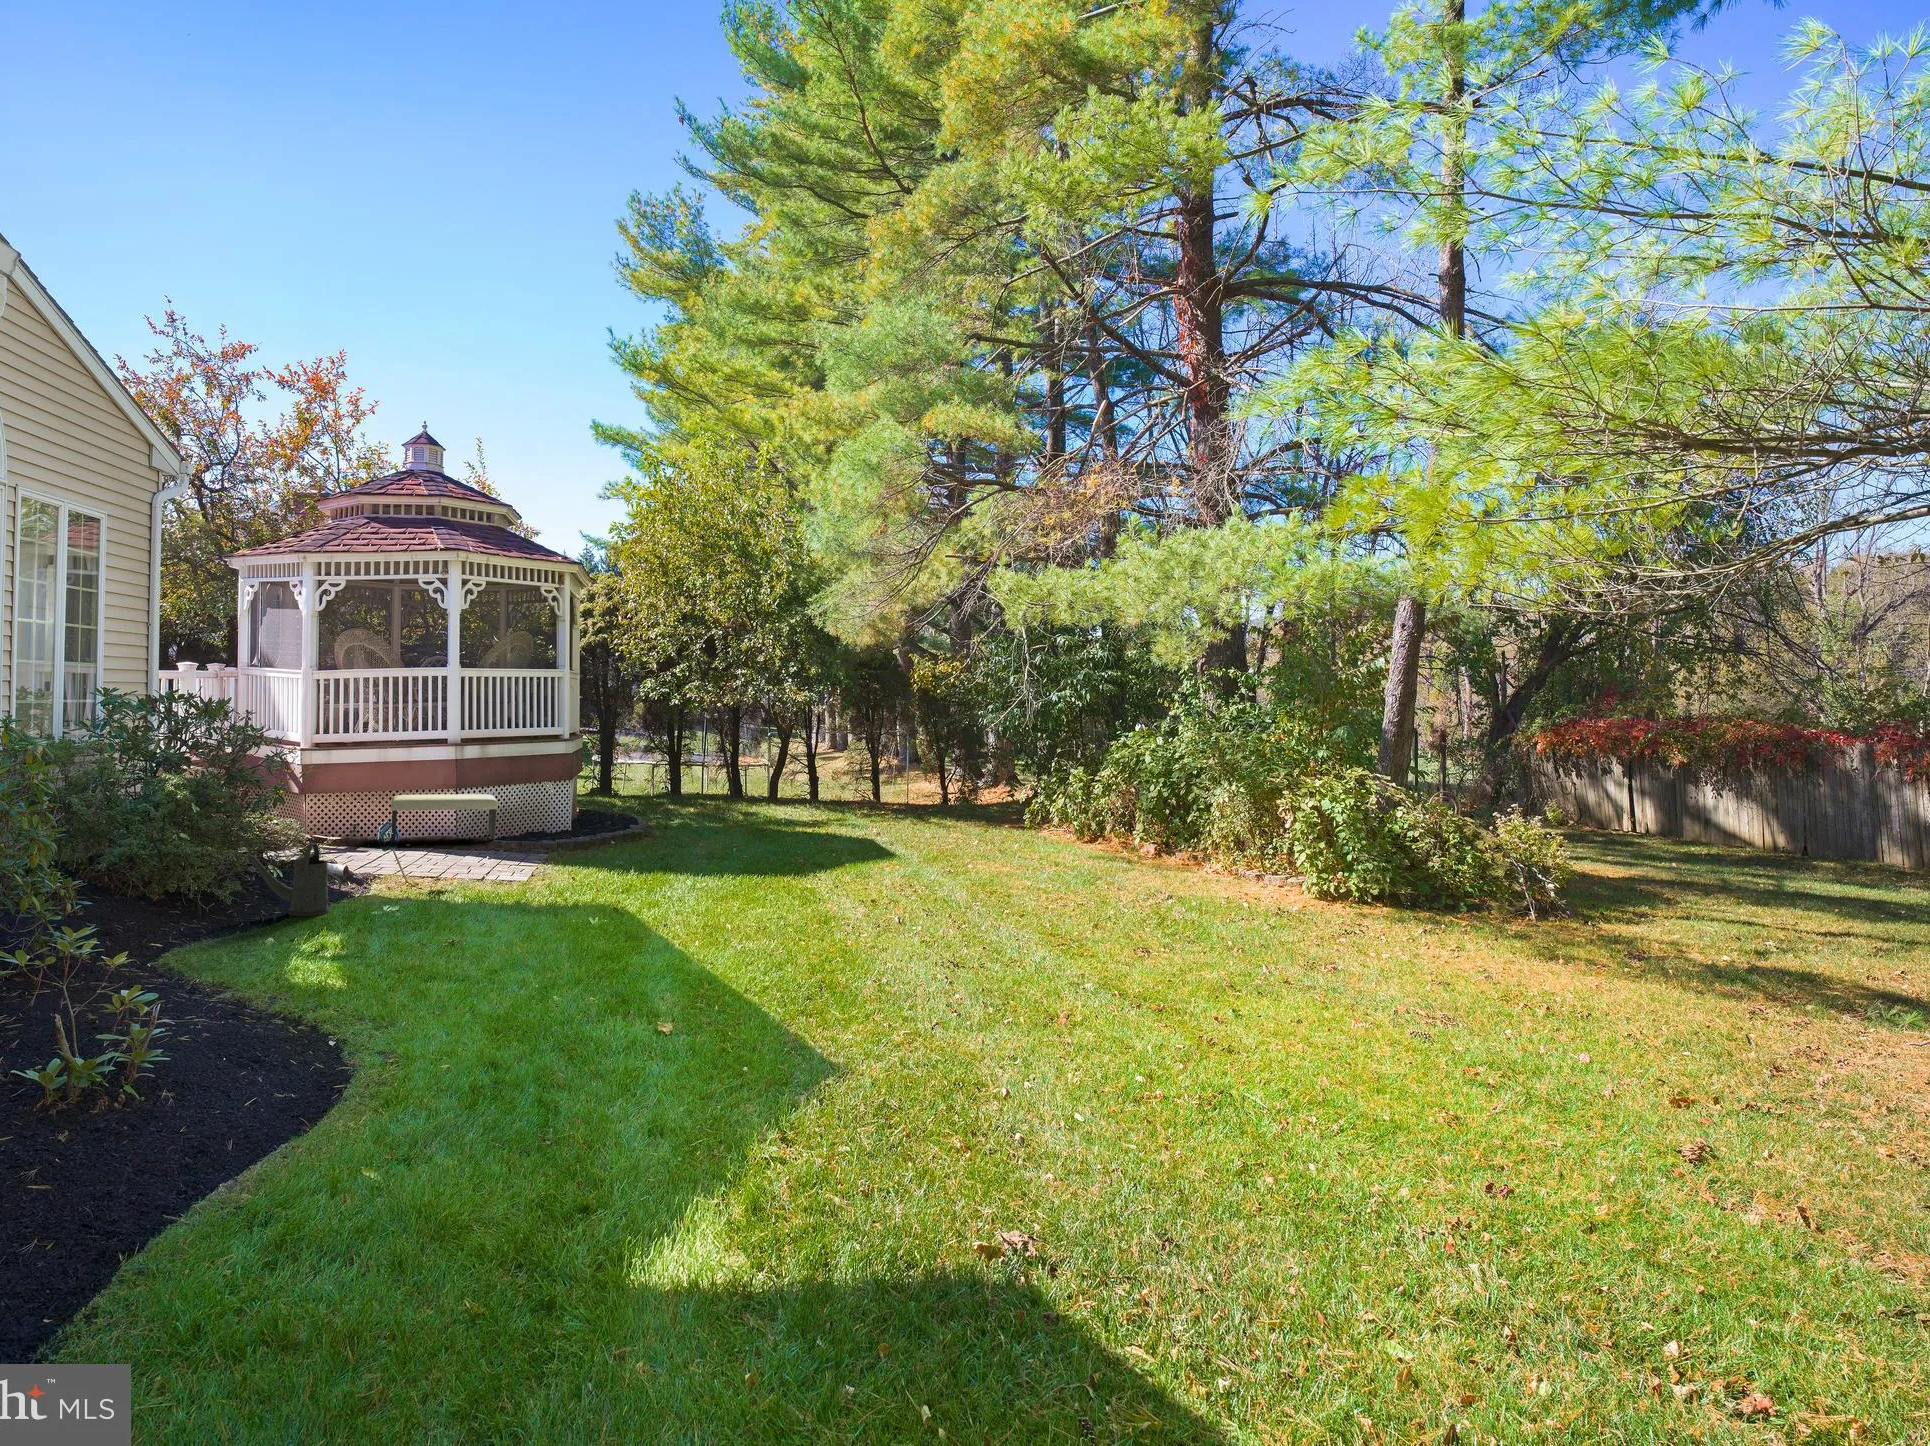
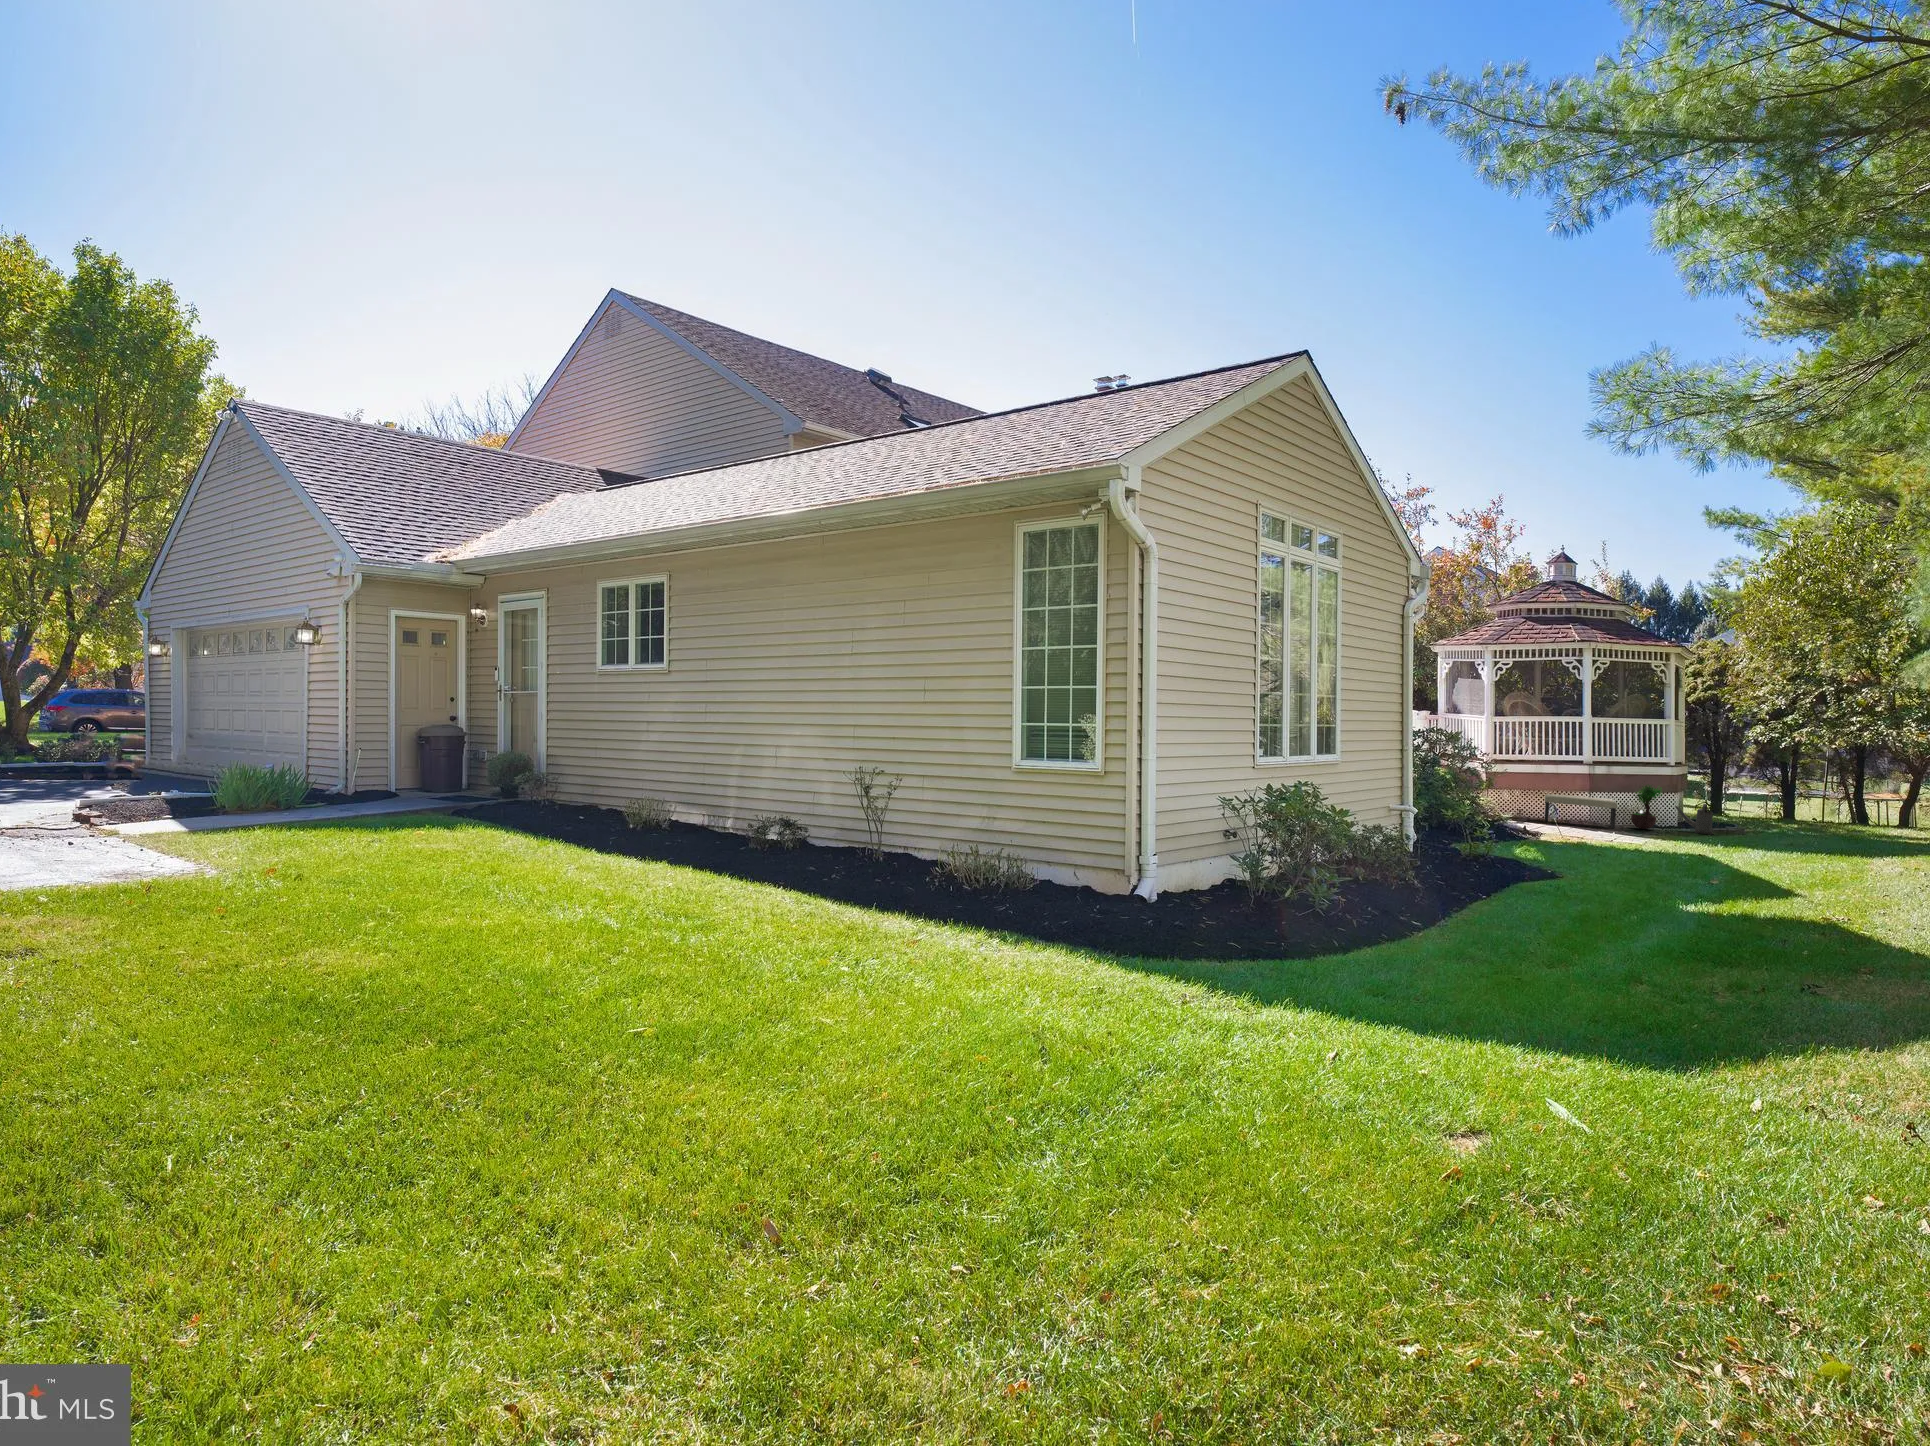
potted tree: none [516,762,560,833] -> present [1631,785,1662,829]
watering can: present [248,843,342,916] -> present [1676,804,1719,834]

